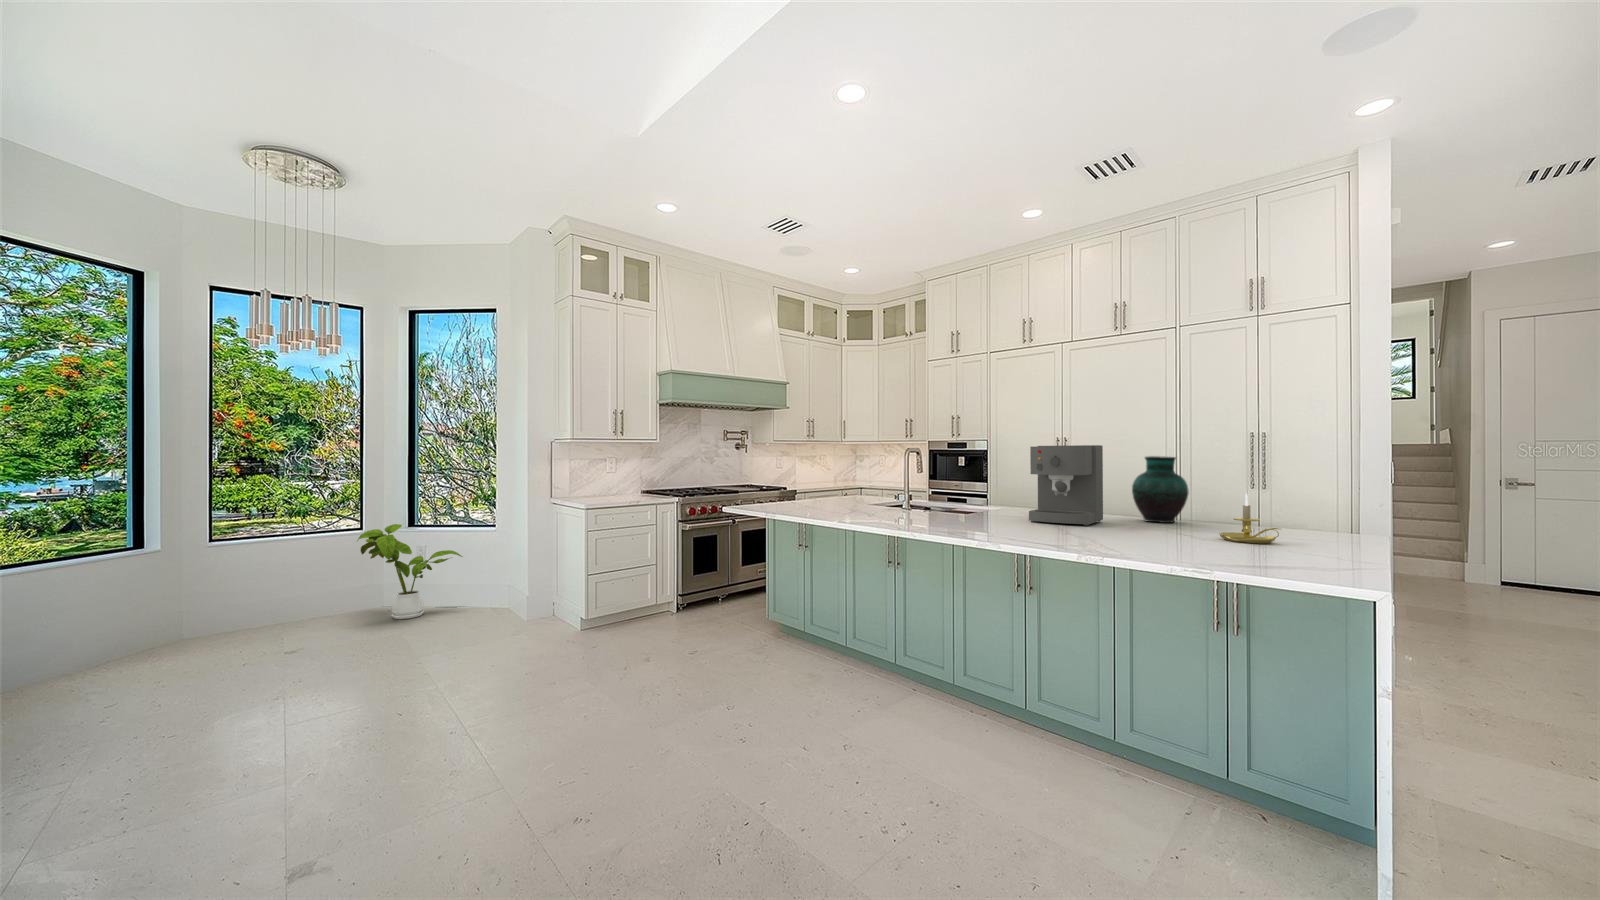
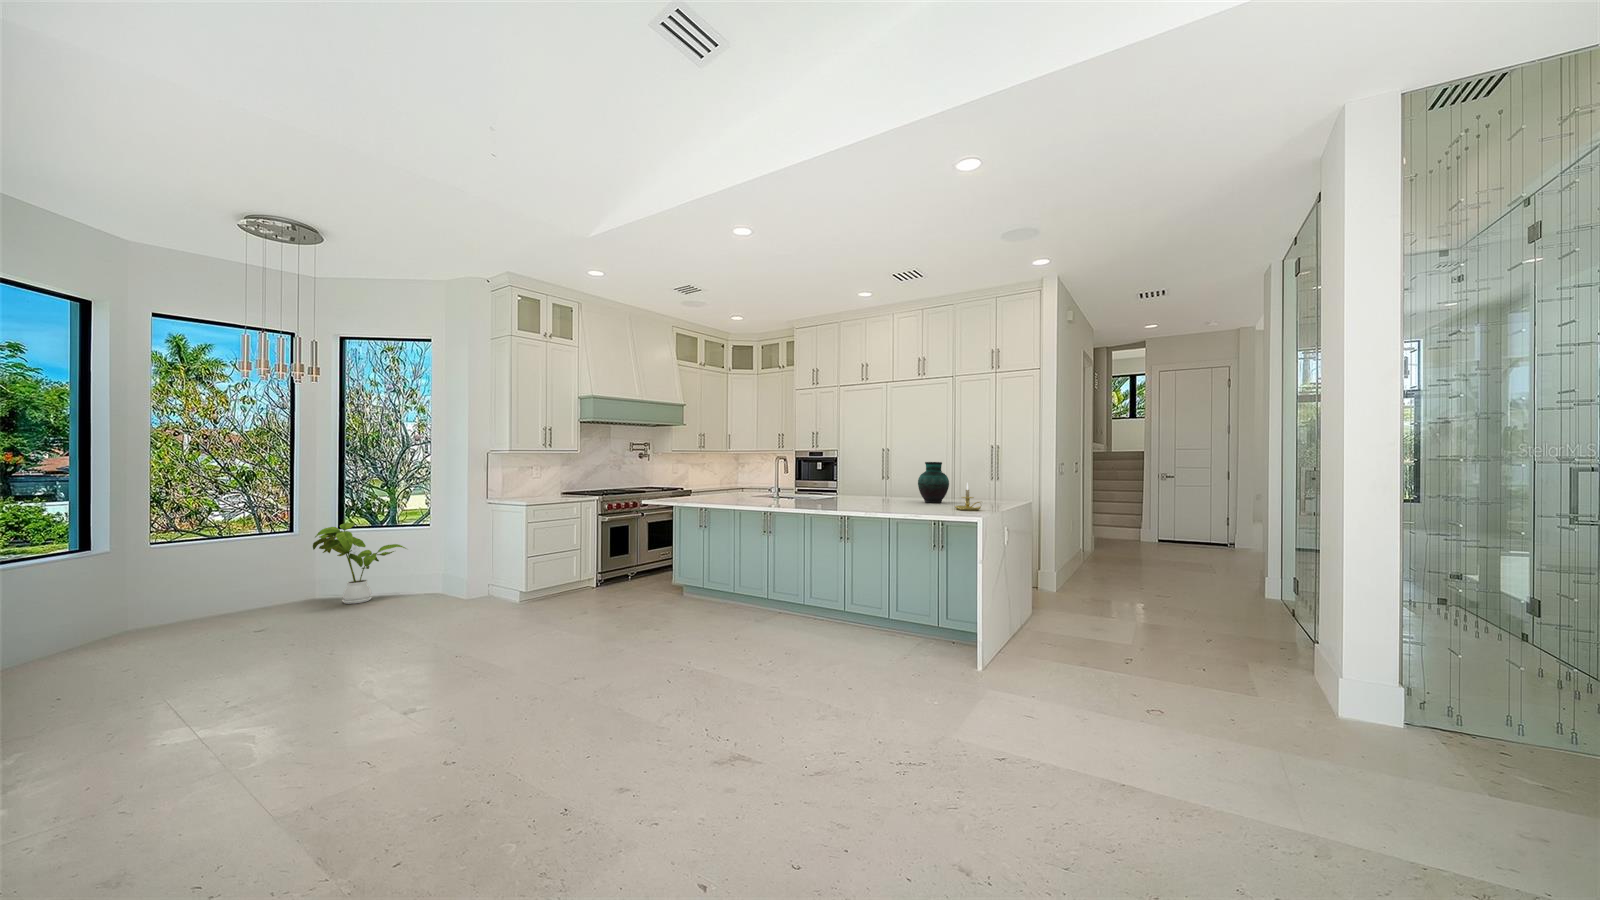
coffee maker: present [1029,445,1103,526] -> none [855,455,899,505]

